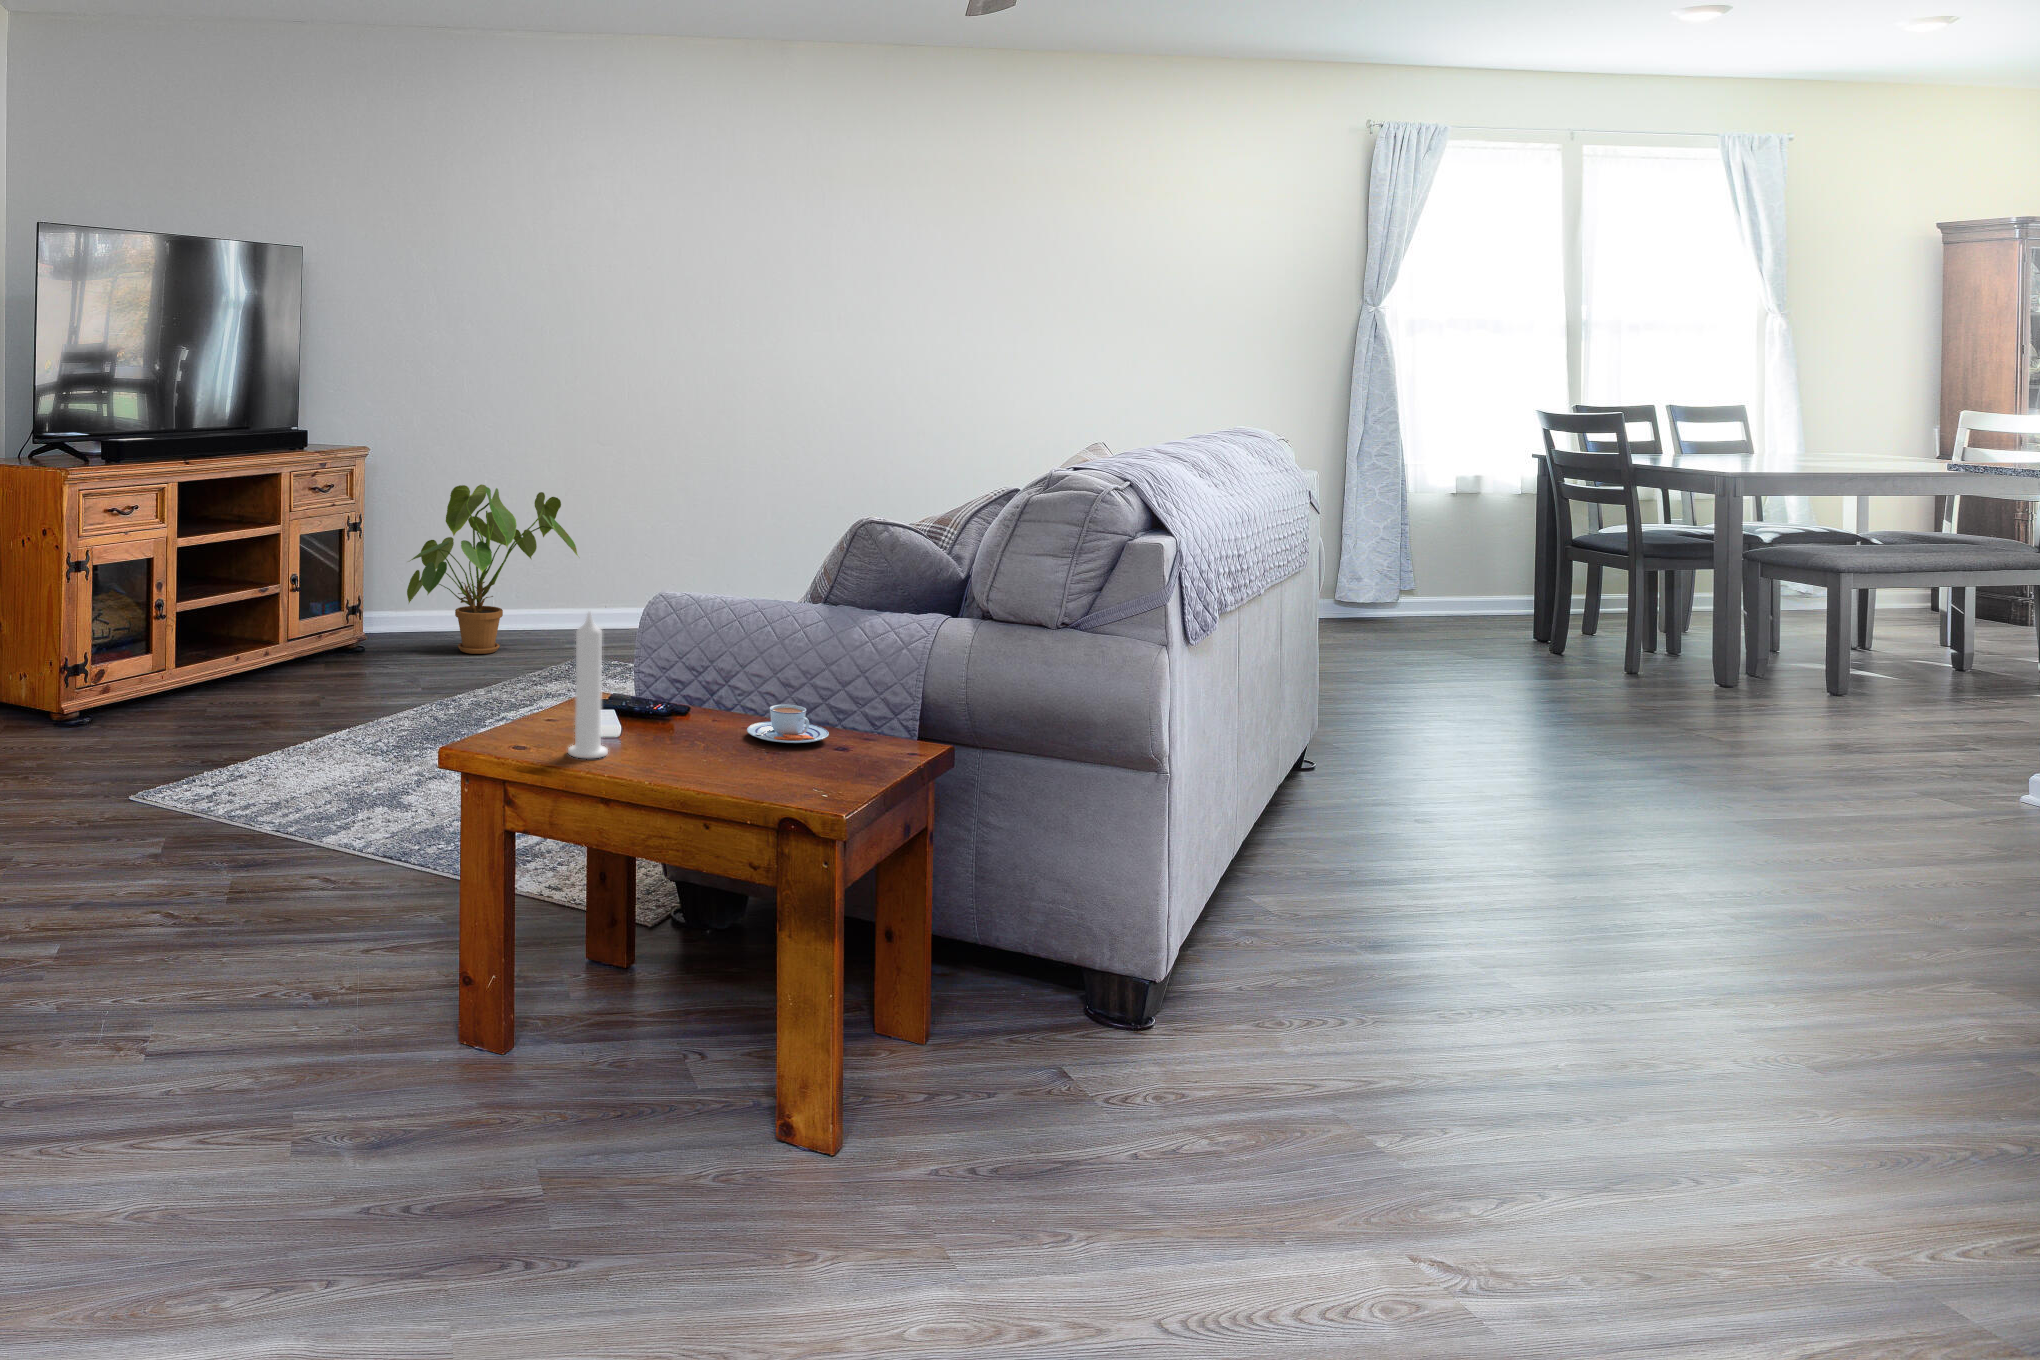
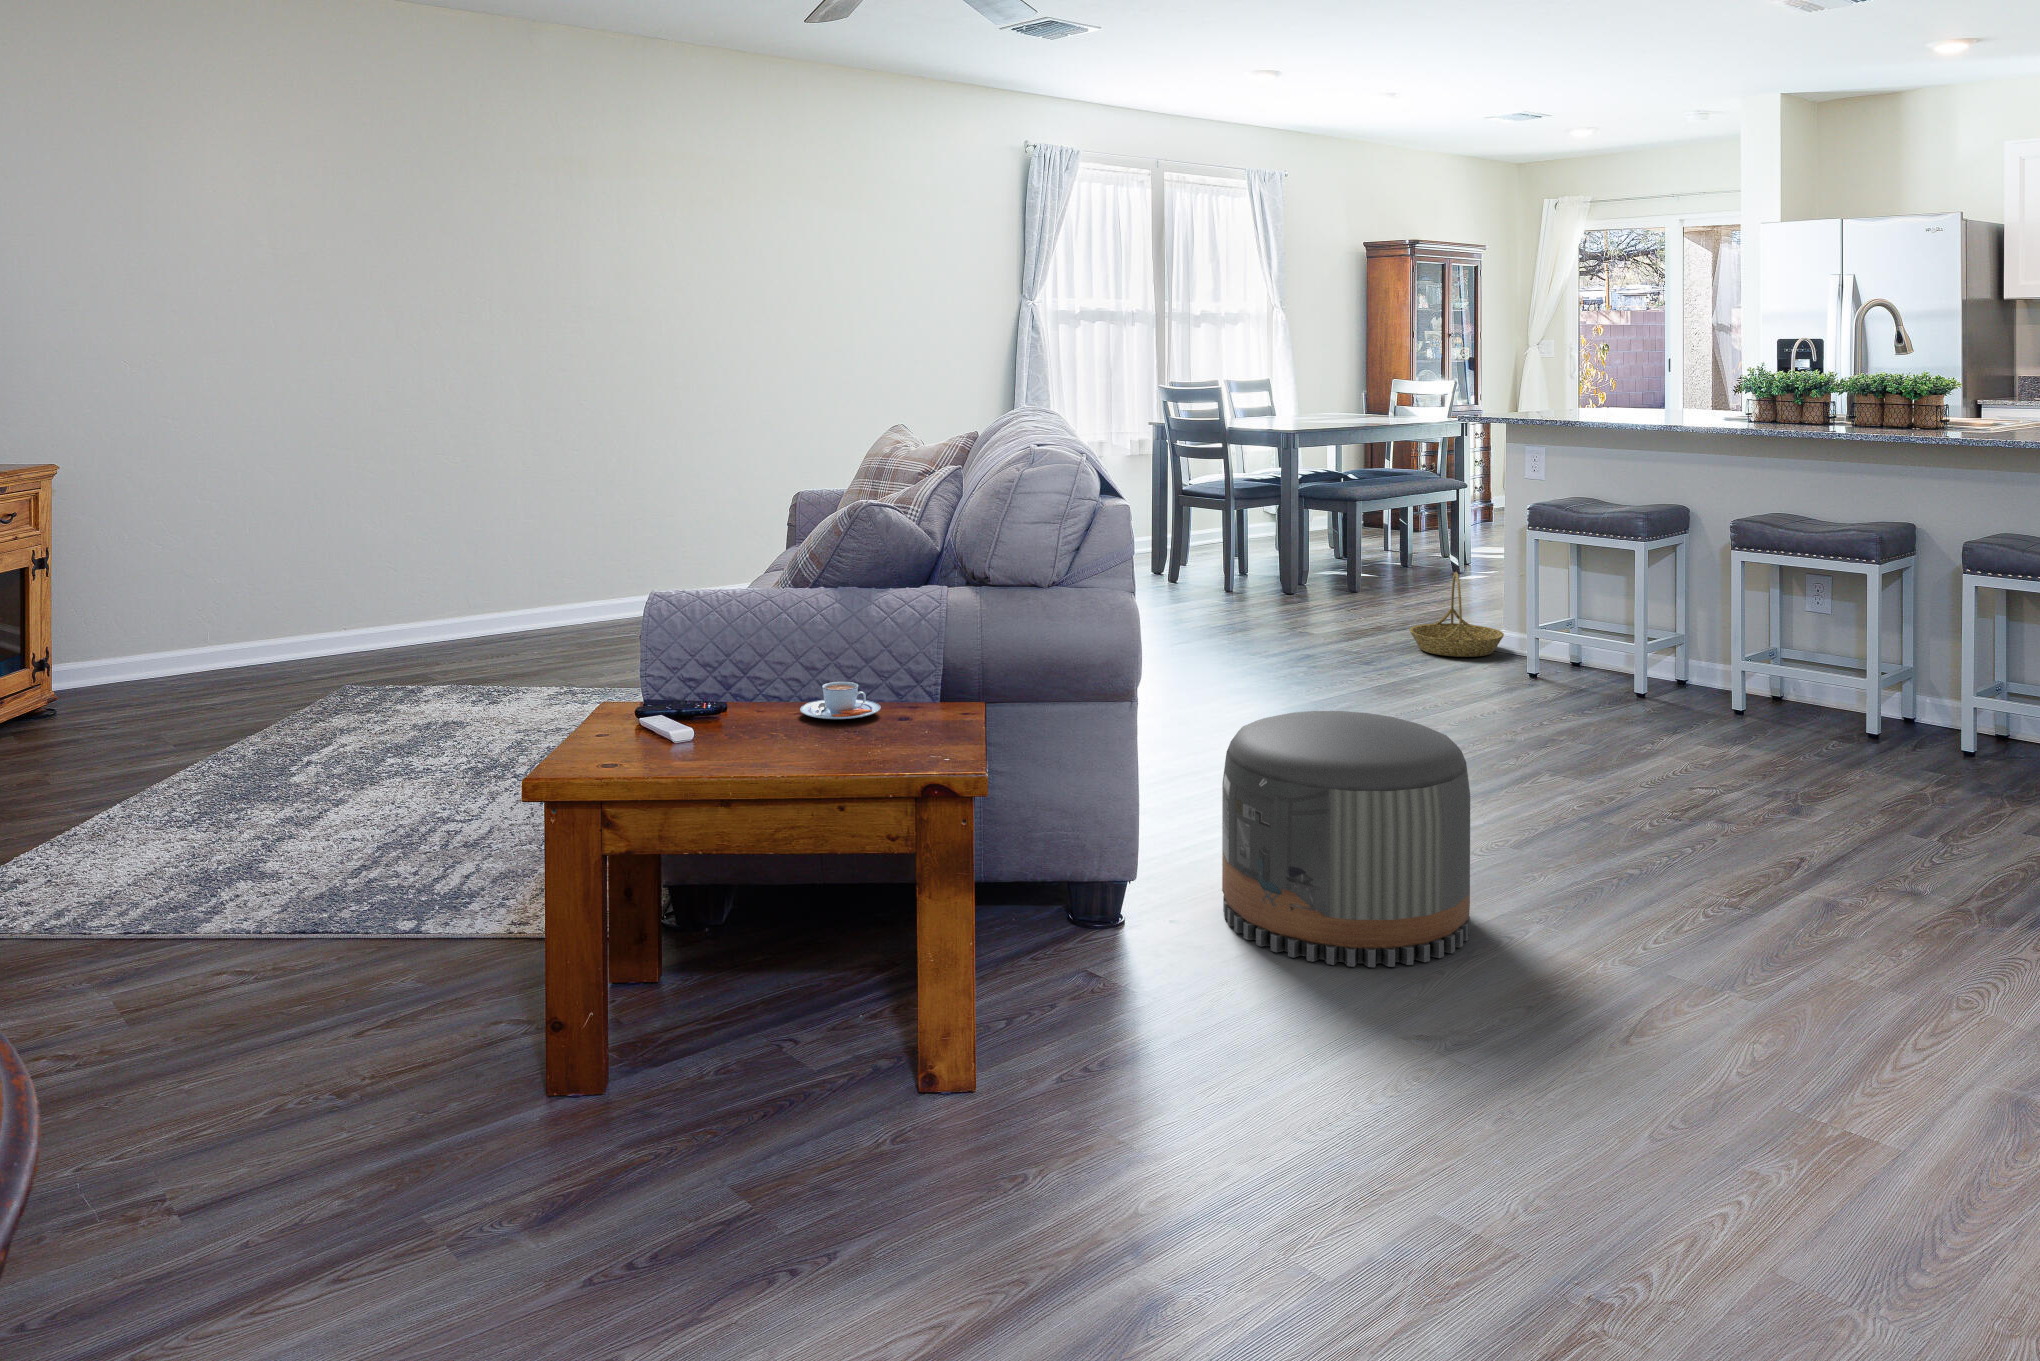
house plant: present [407,484,579,654] -> none [120,503,345,698]
candle: present [568,612,608,758] -> none [657,608,701,764]
basket: none [1840,685,2009,808] -> present [1409,572,1504,657]
pouf: none [1259,824,1605,1165] -> present [1222,711,1470,967]

